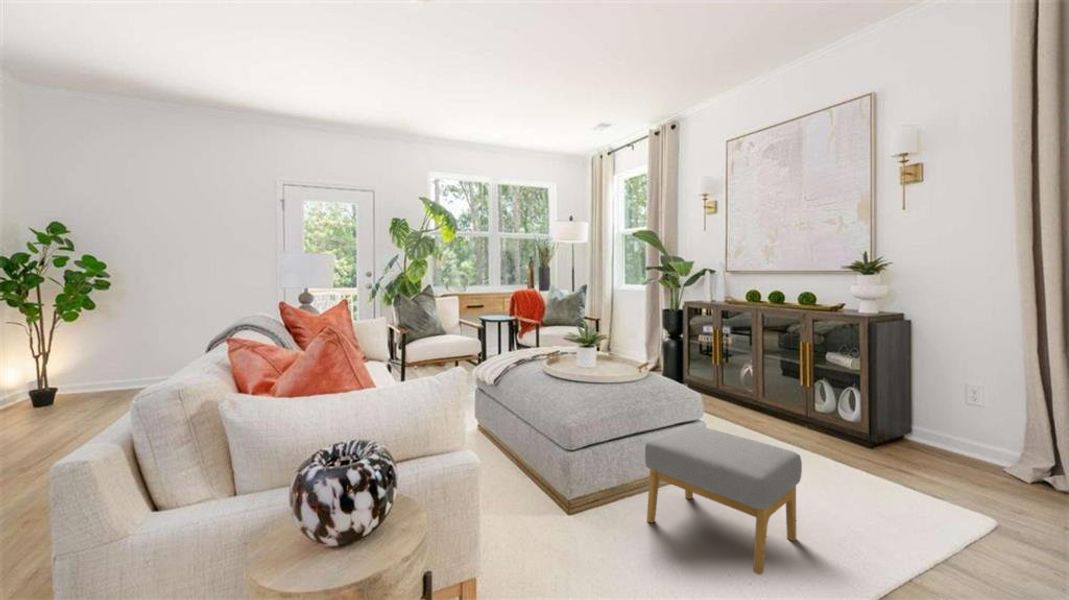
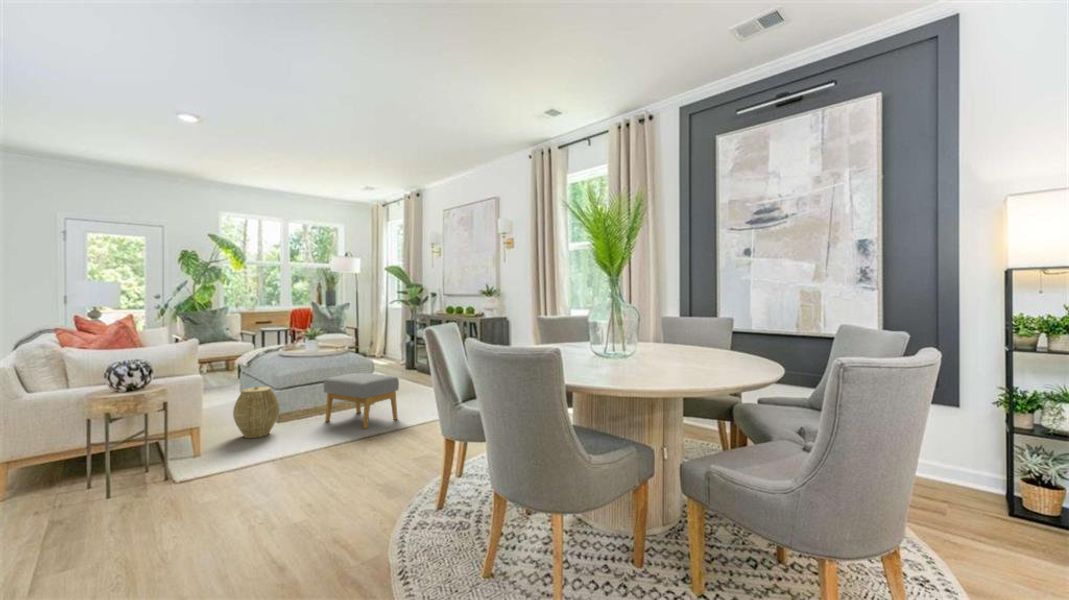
woven basket: none [507,457,584,566] -> present [233,387,279,438]

